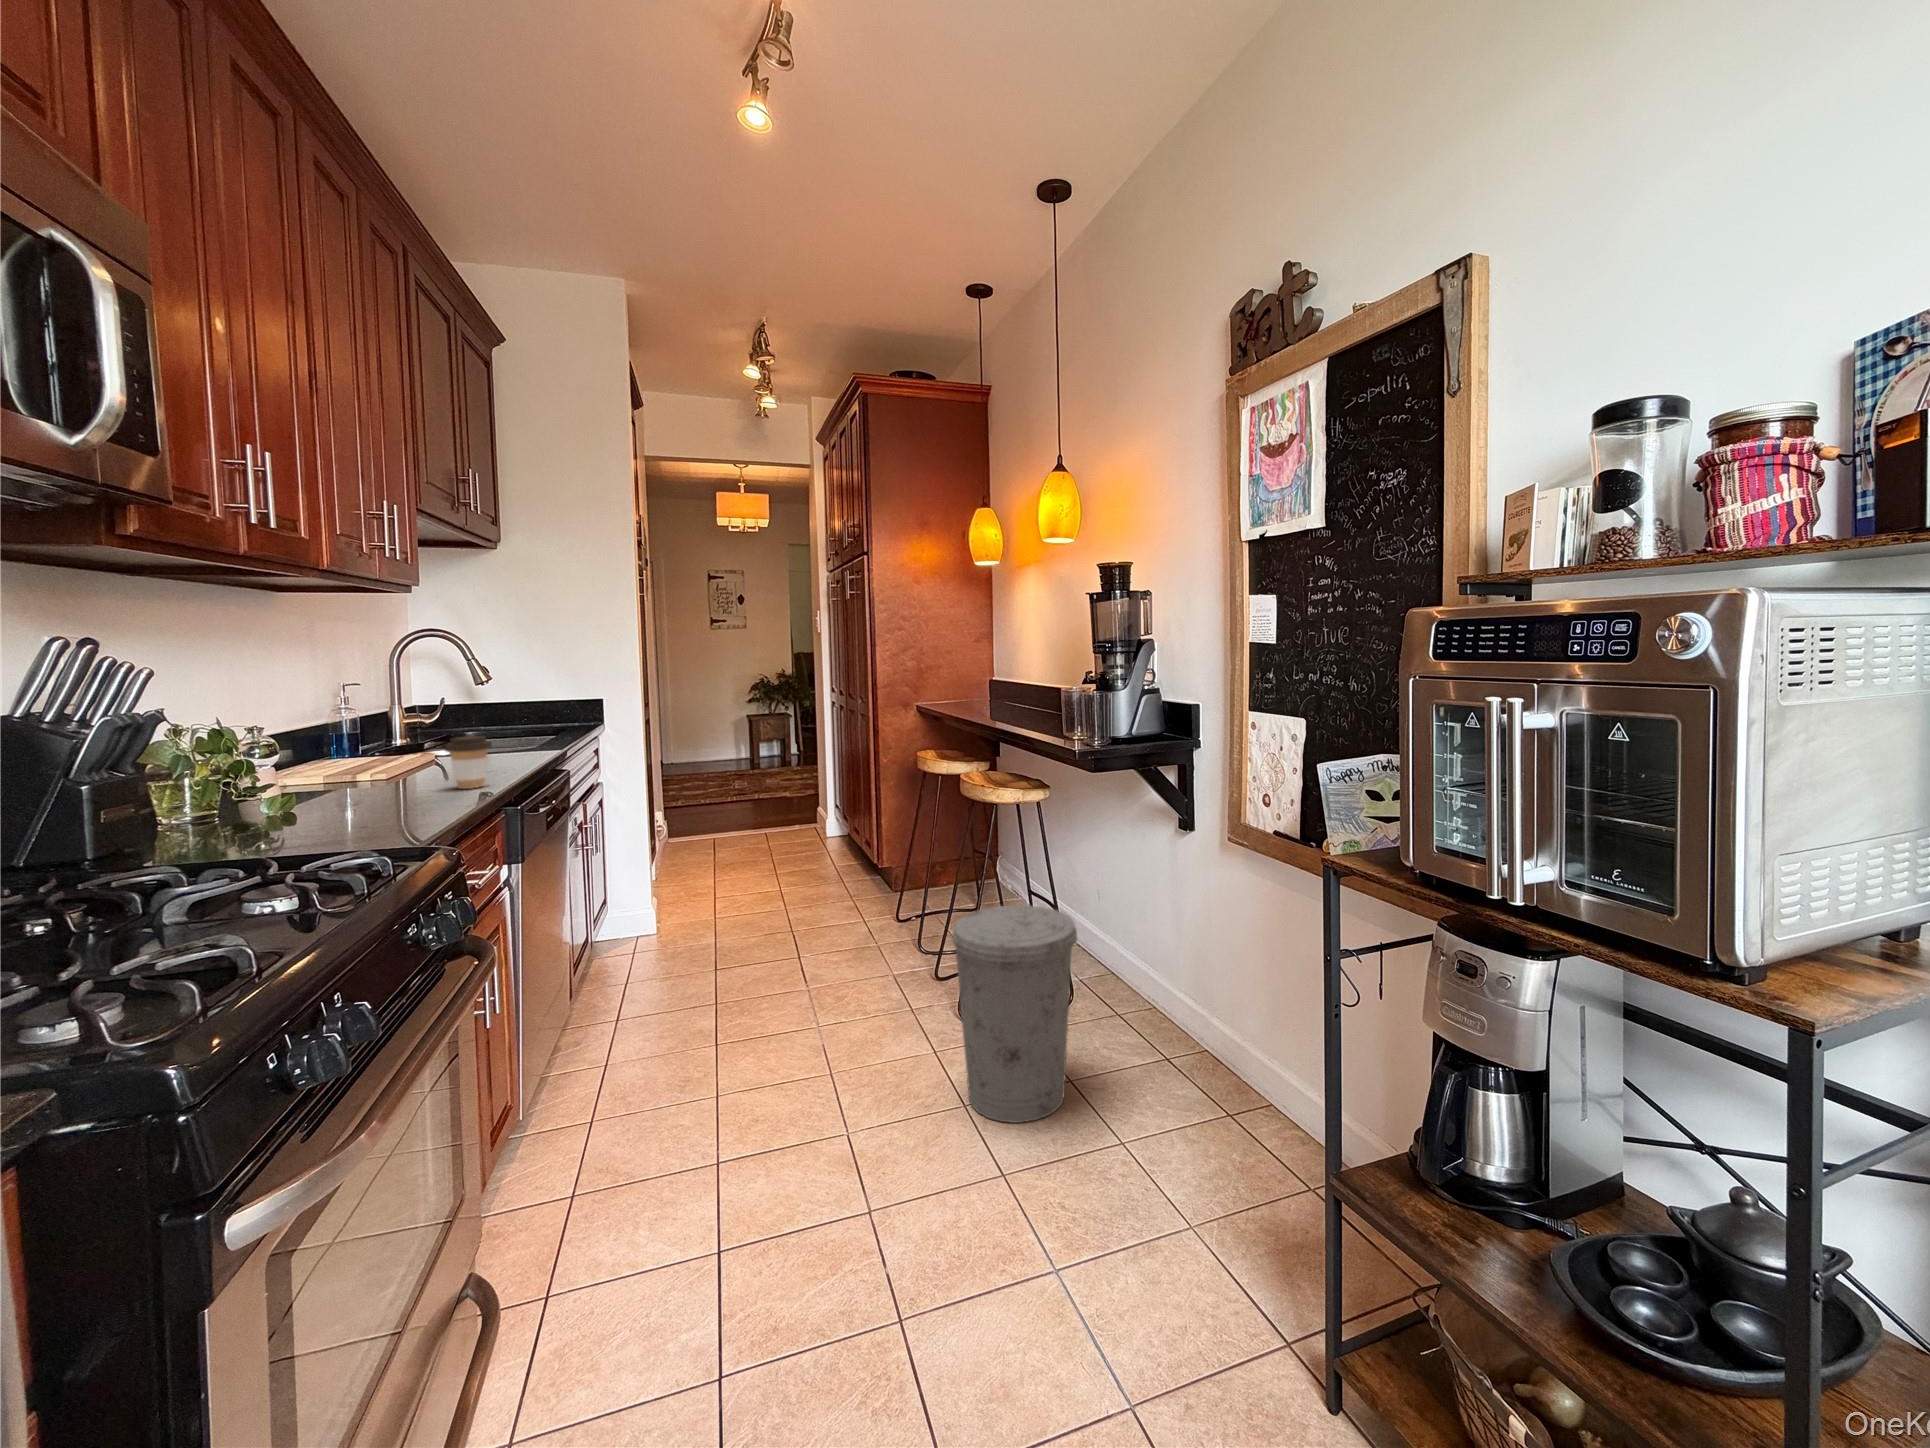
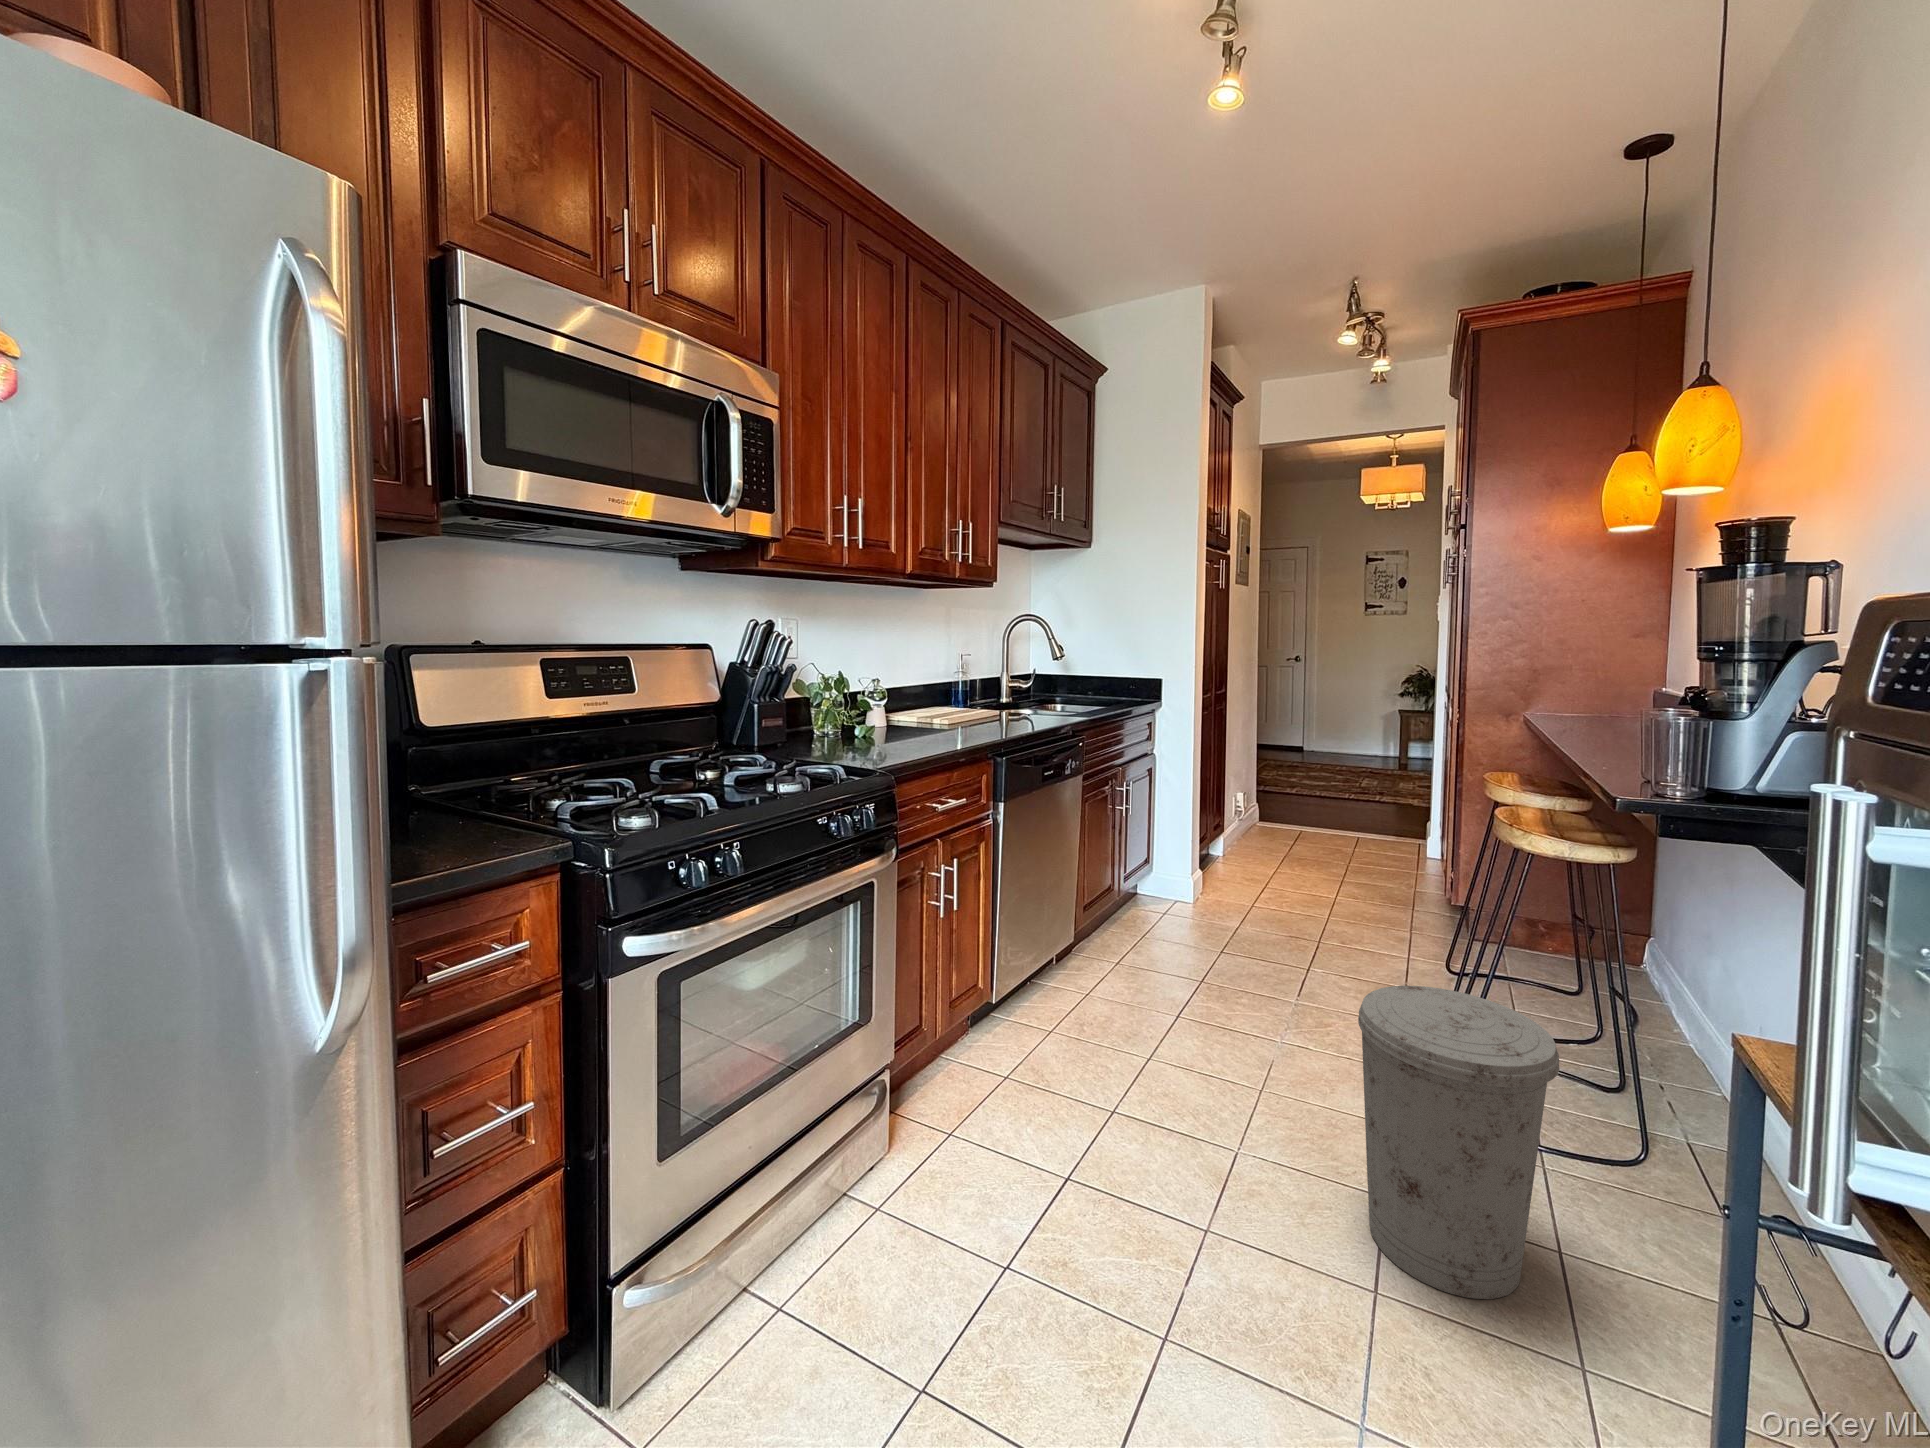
coffee cup: present [445,736,492,789] -> none [945,700,975,741]

